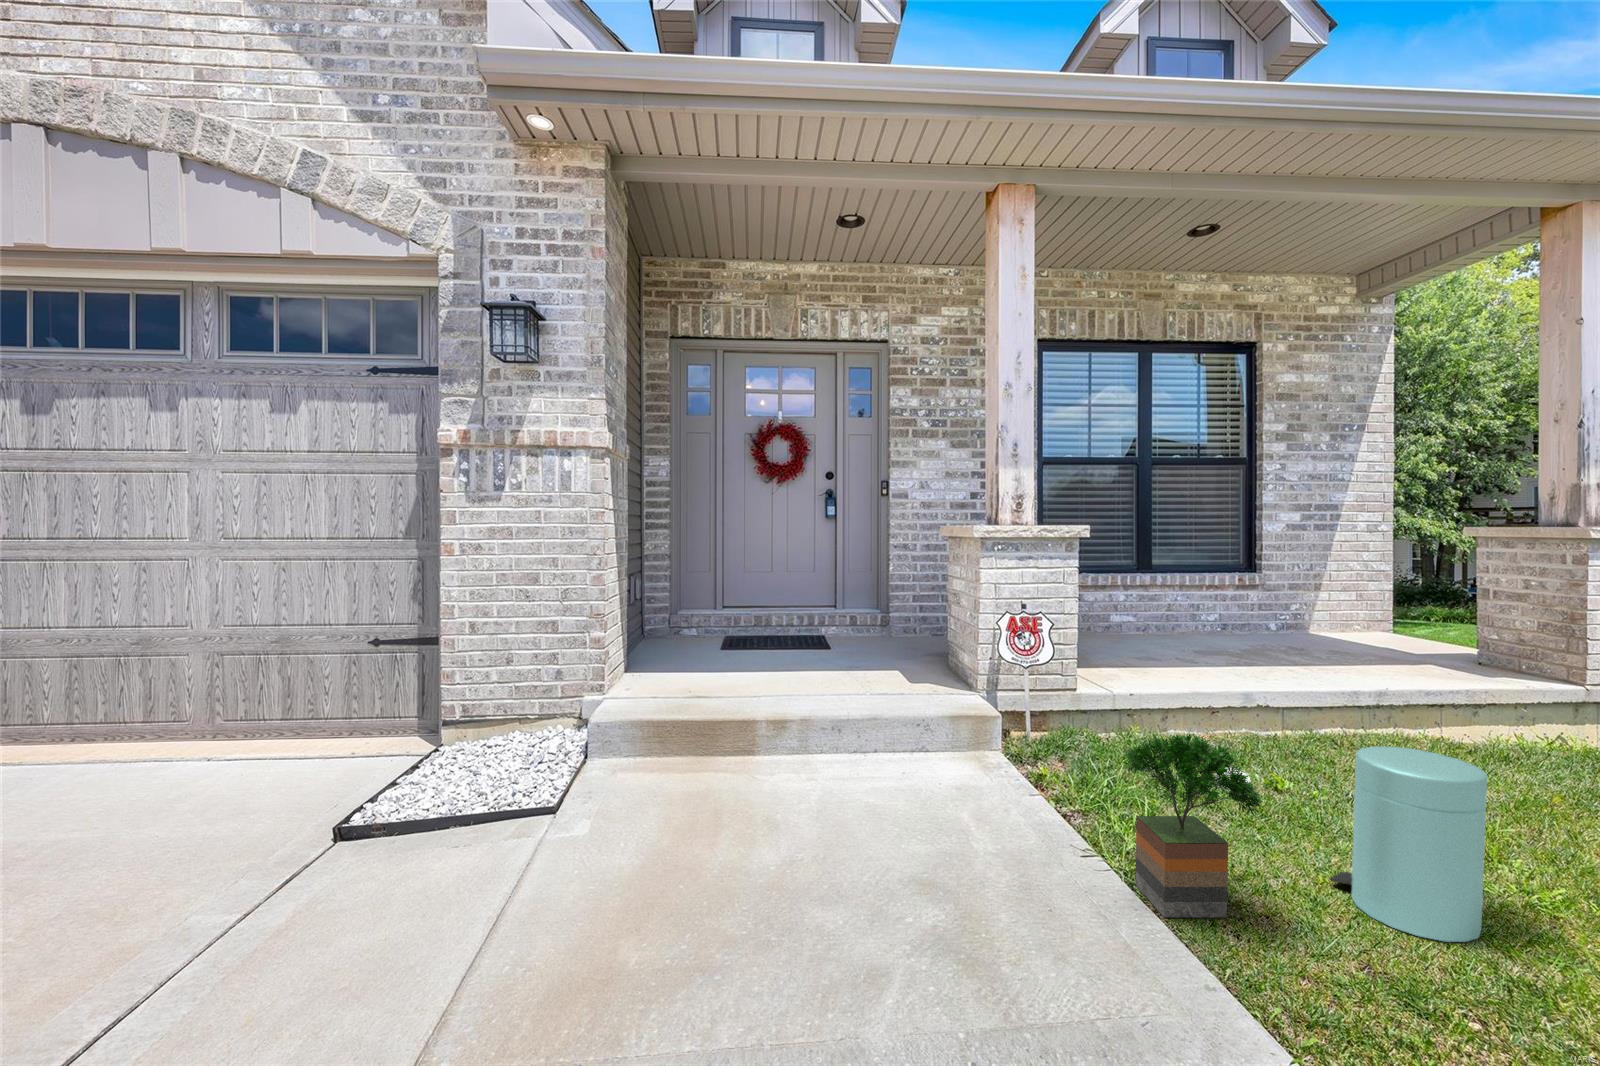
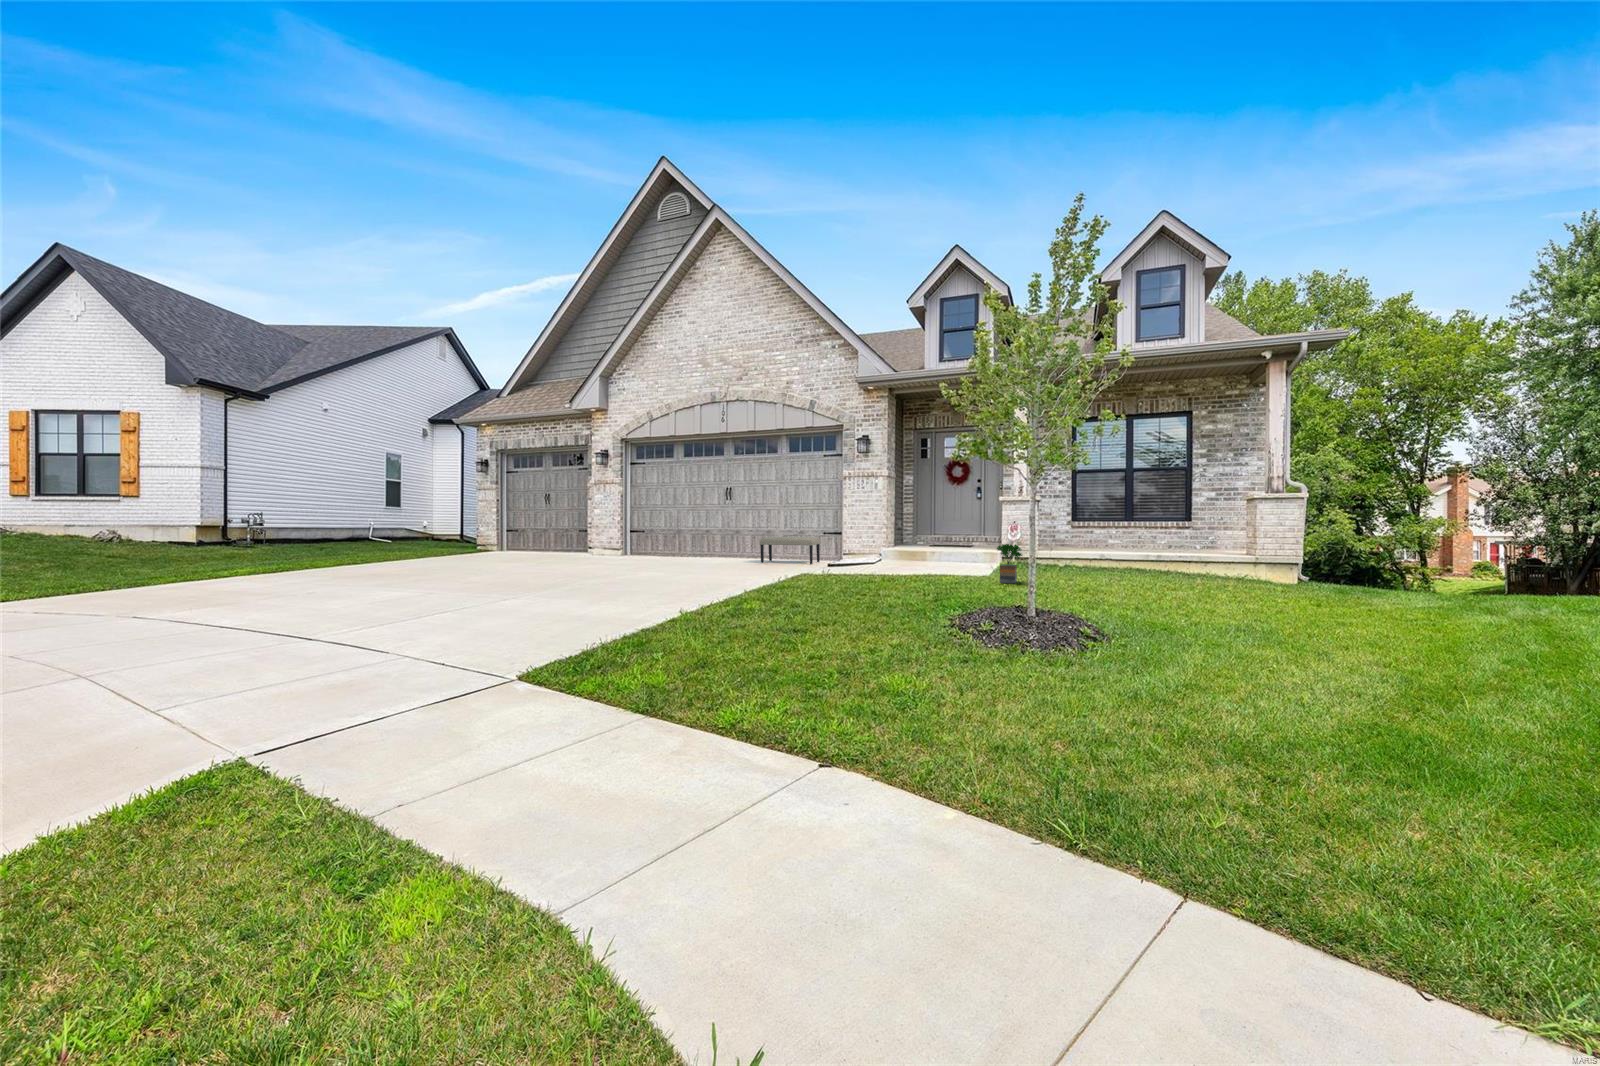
bench: none [65,658,355,777] -> present [760,537,820,564]
trash can: present [1329,746,1487,942] -> none [1051,548,1077,587]

